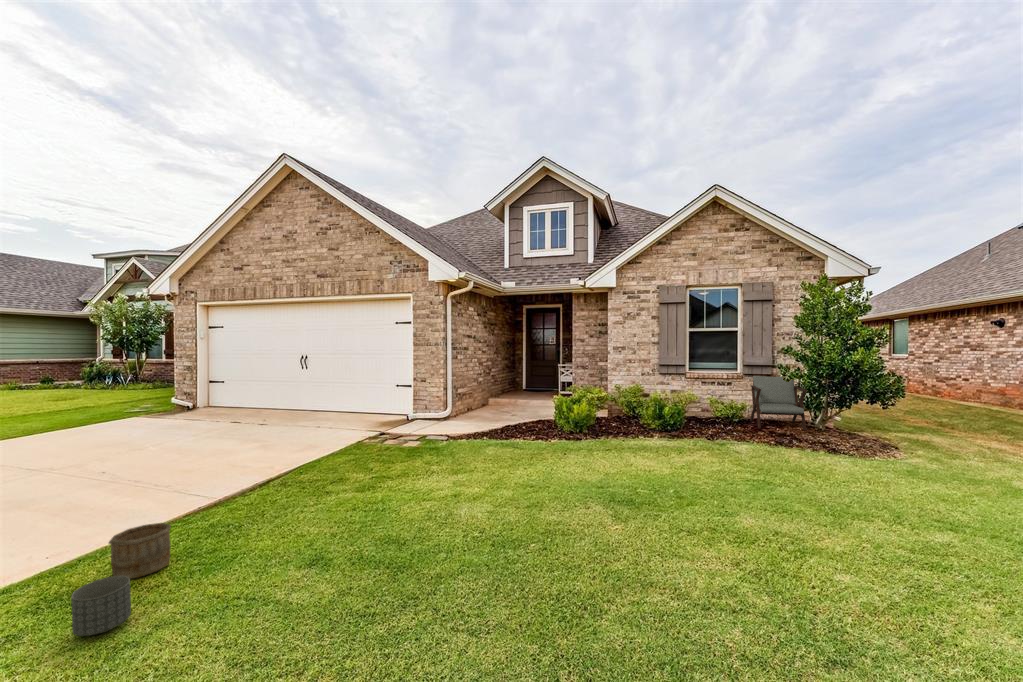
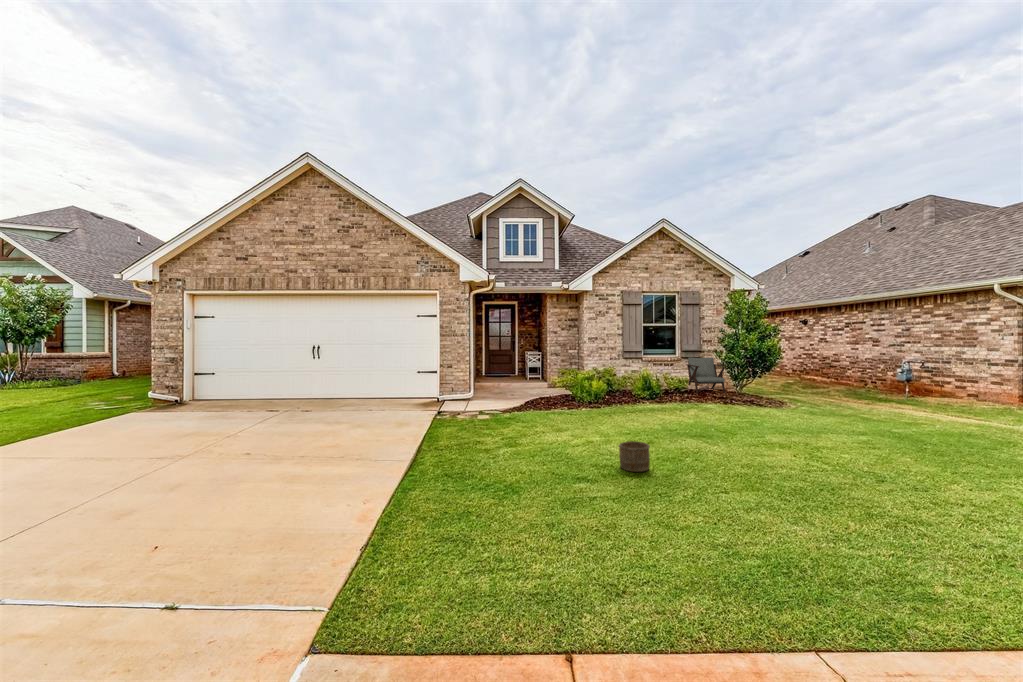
wooden bucket: present [109,523,171,579] -> present [619,441,650,472]
planter: present [71,576,131,636] -> none [493,486,523,522]

